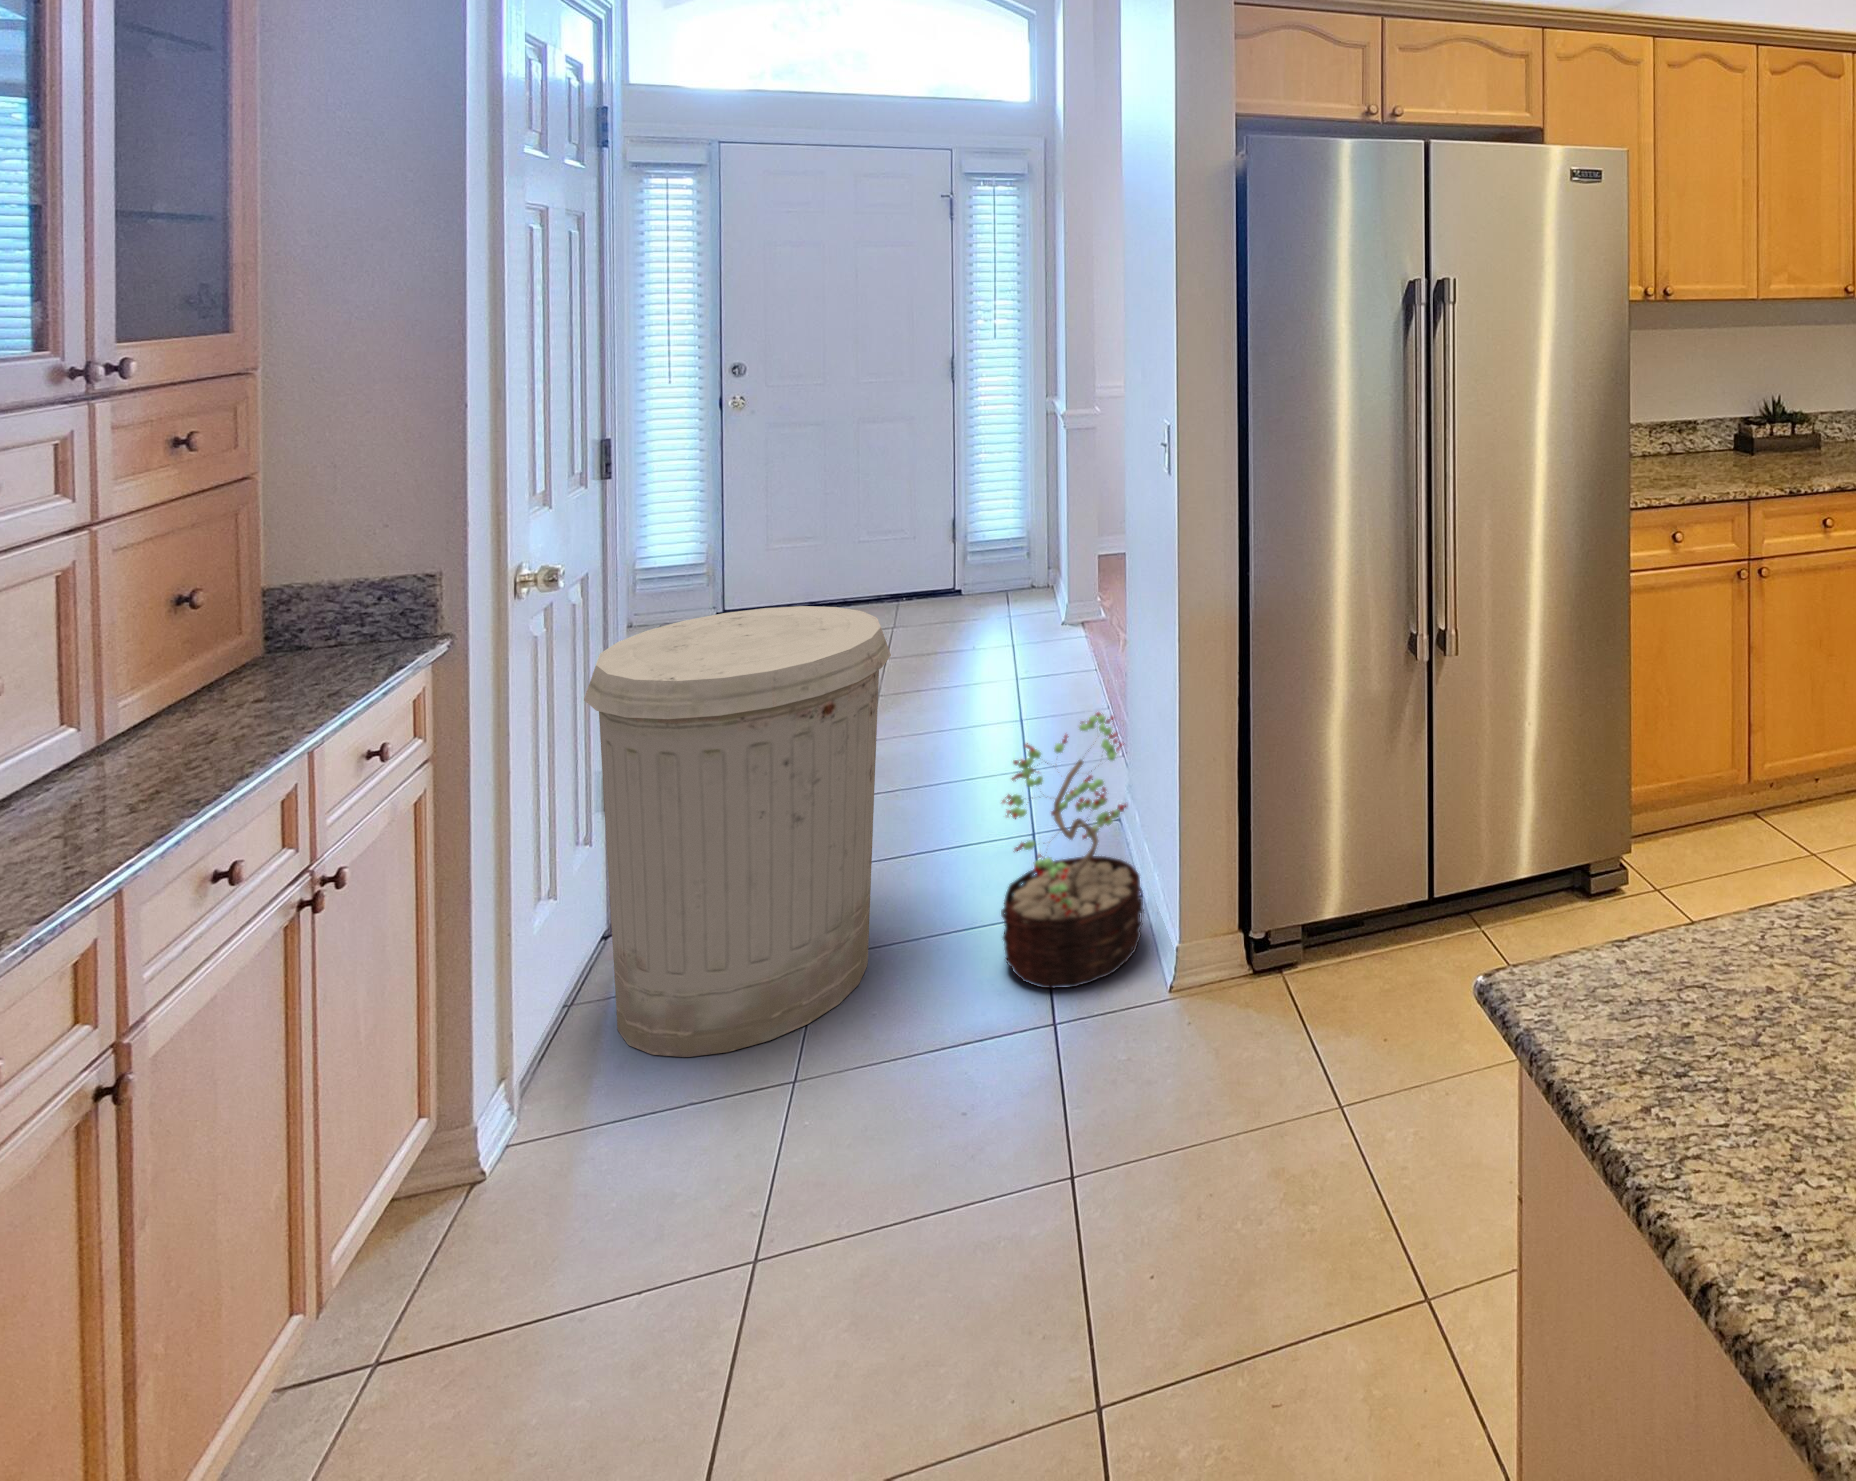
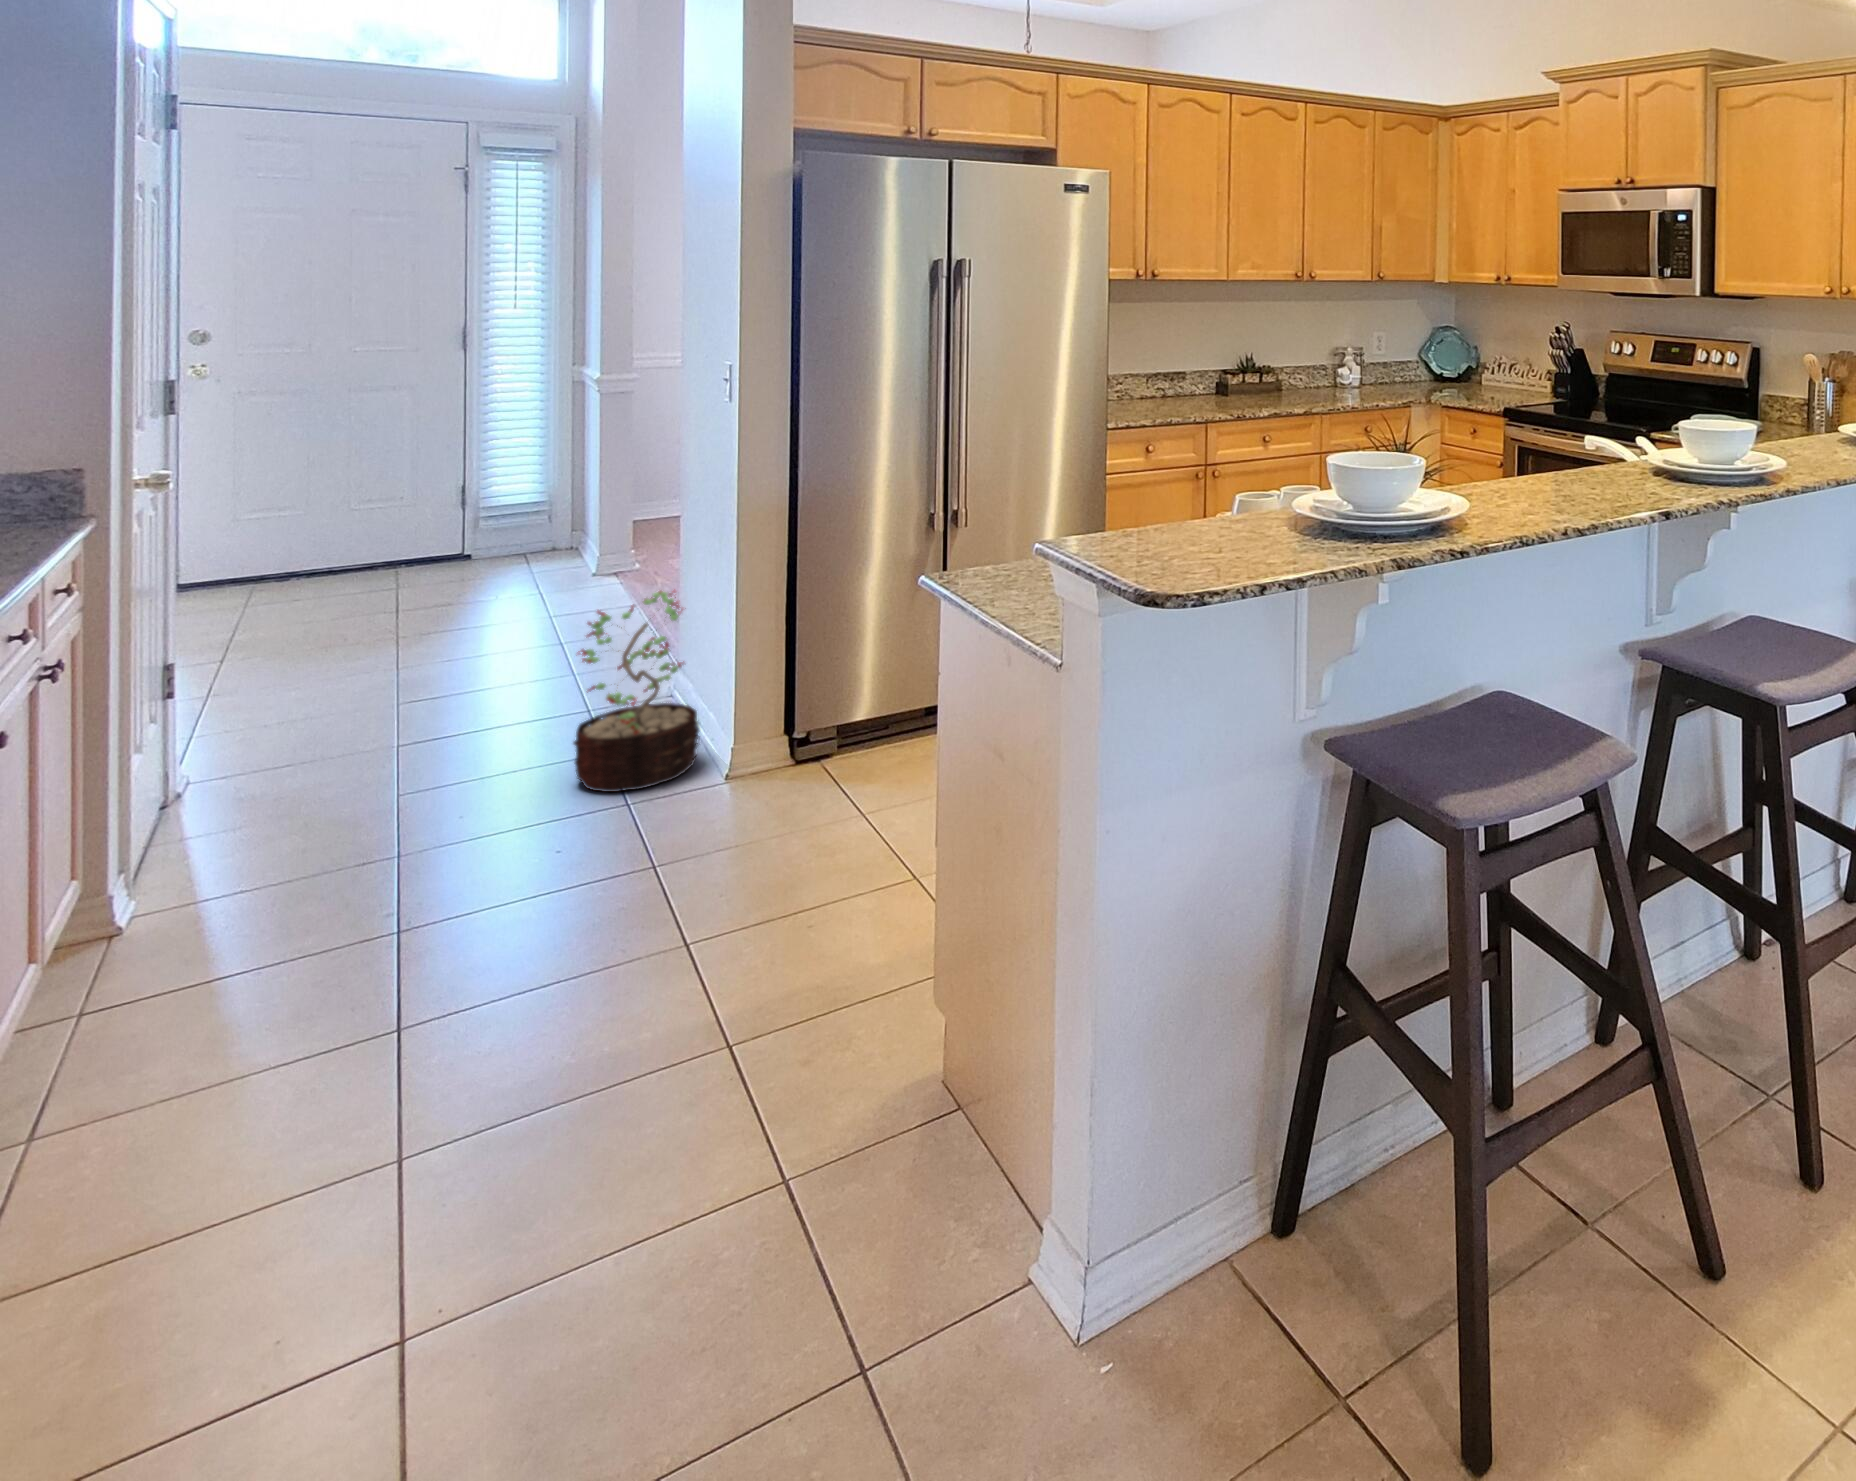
trash can: present [584,606,891,1057] -> none [179,516,472,860]

